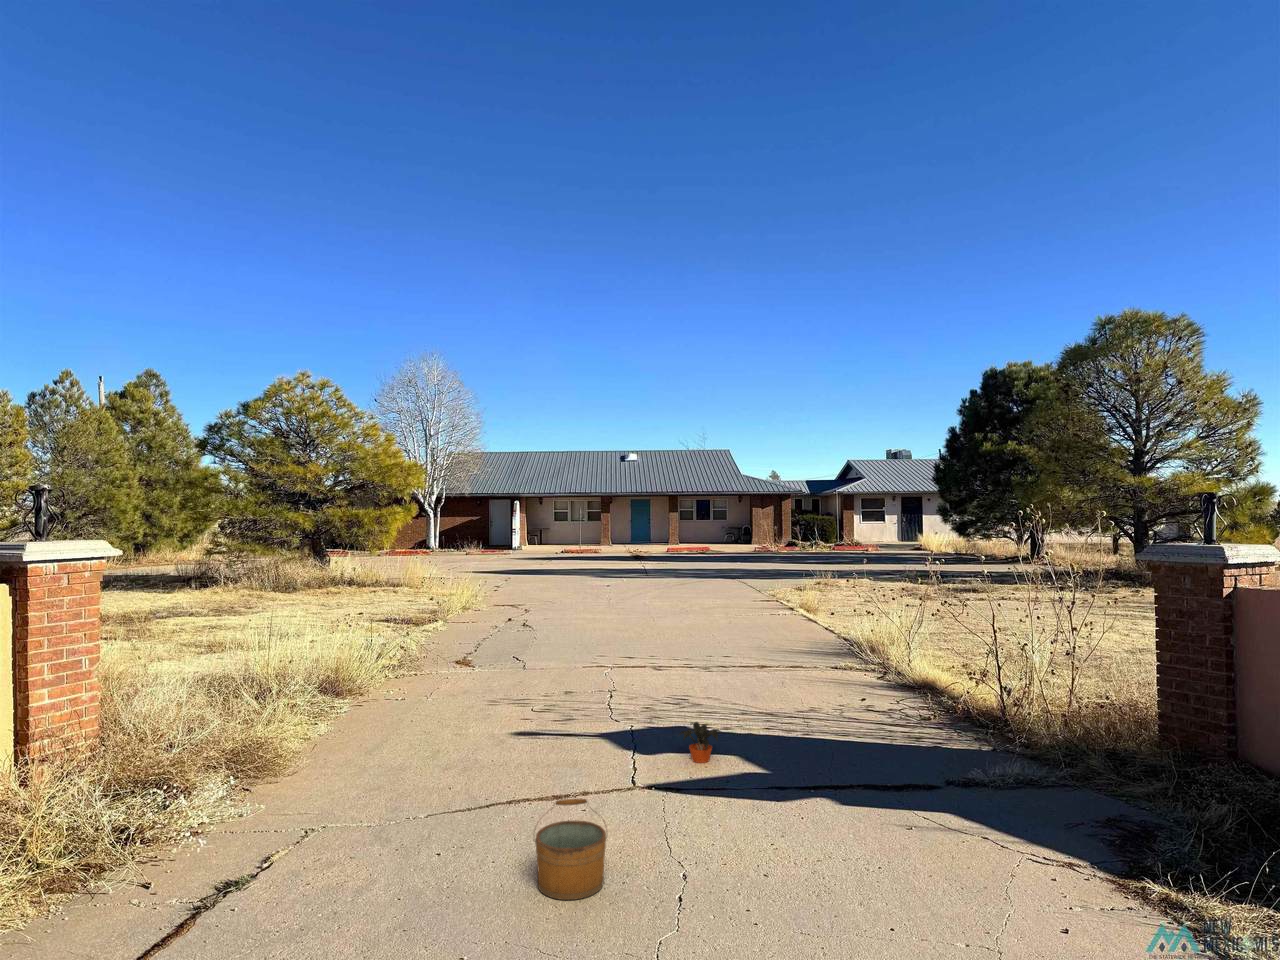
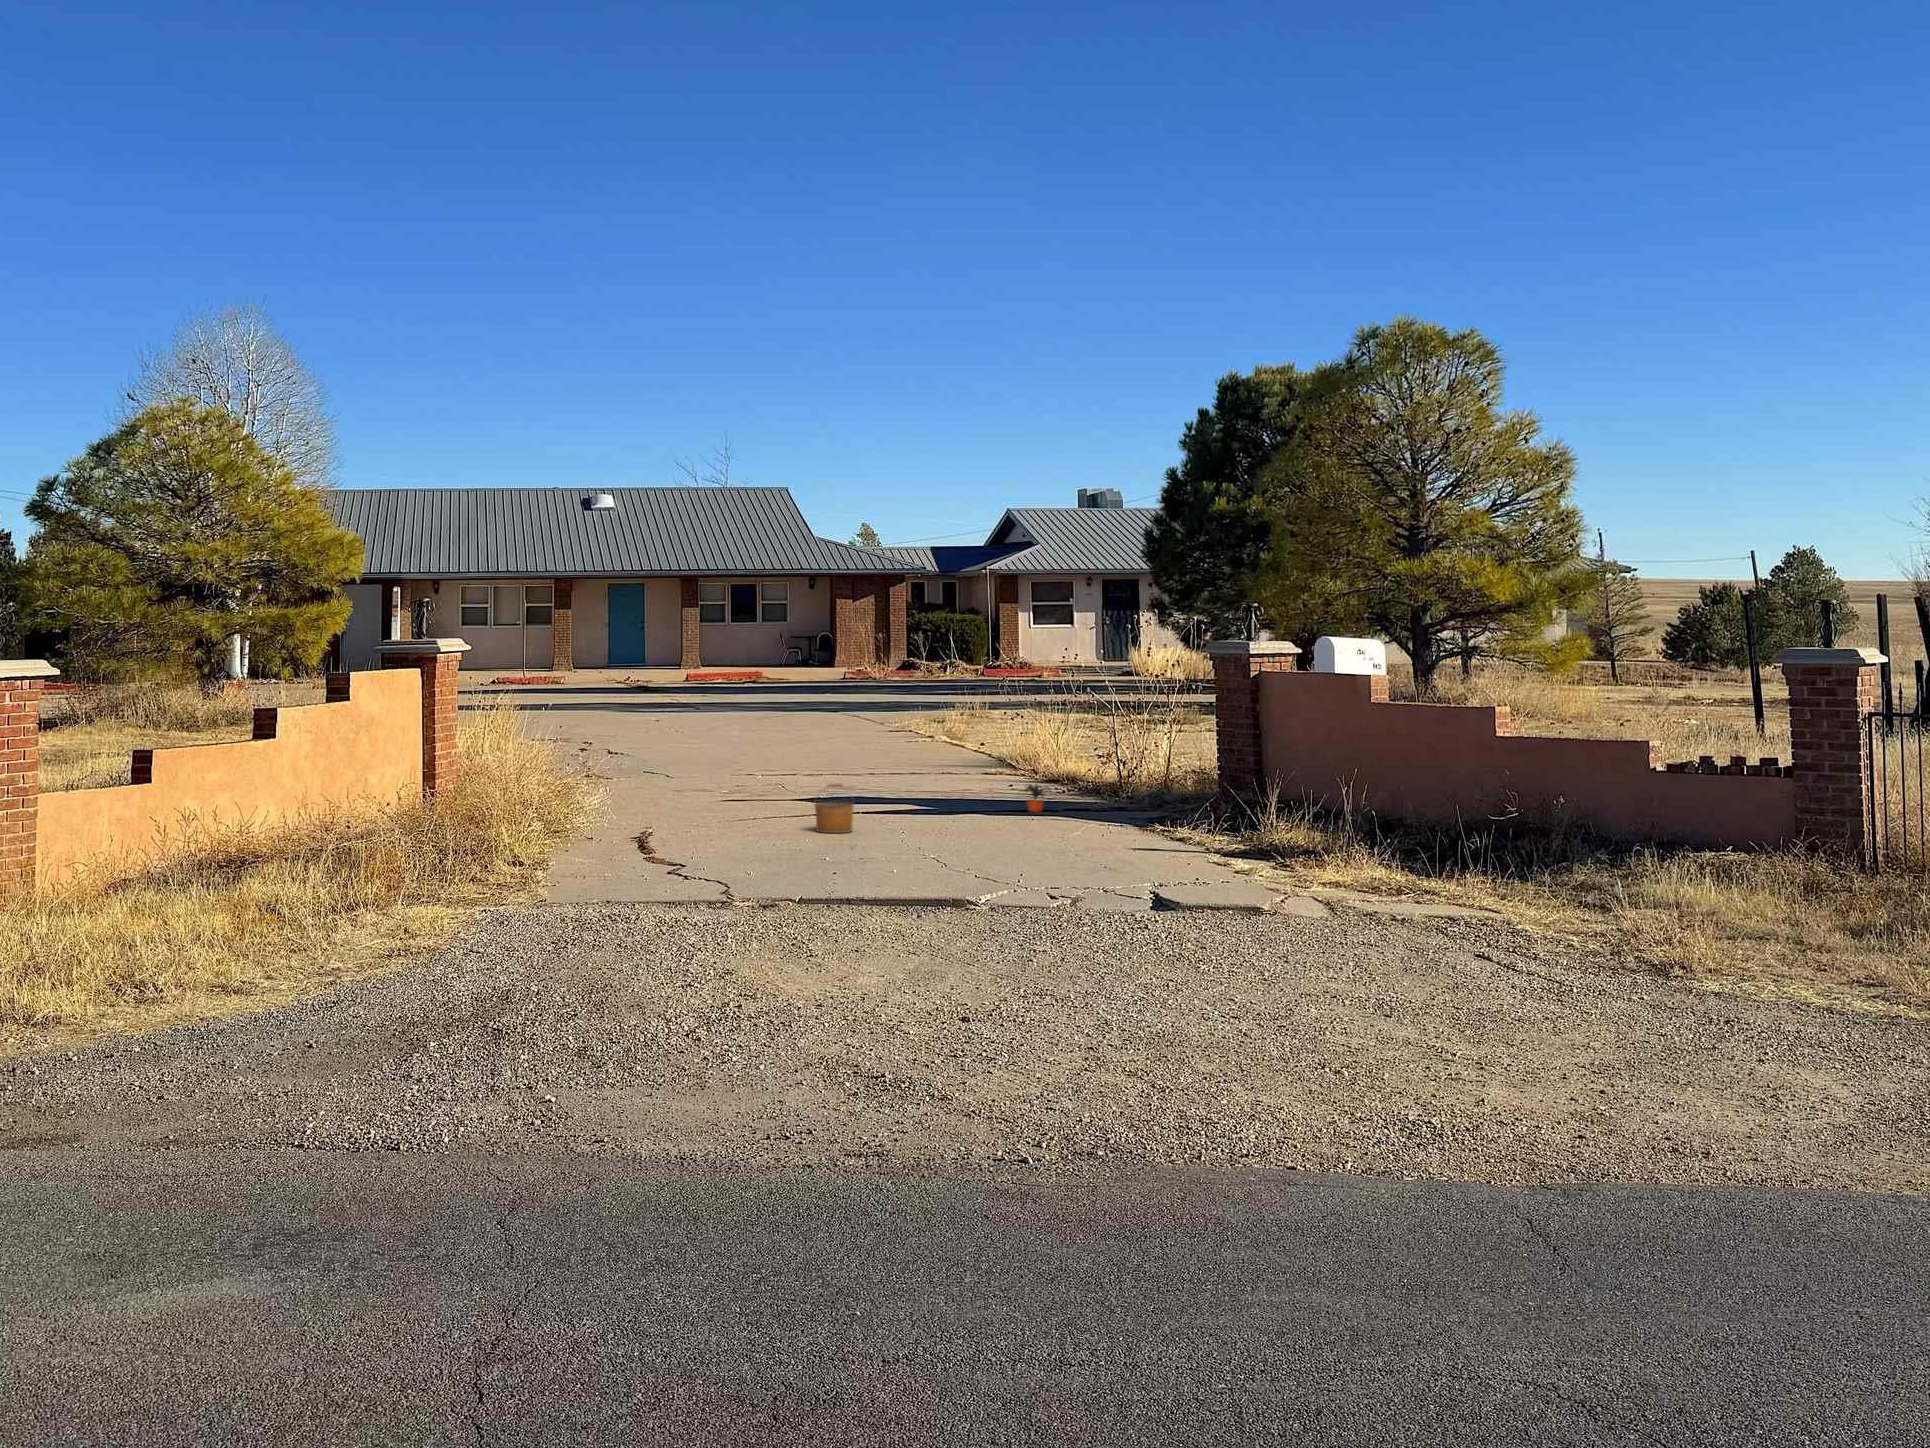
potted plant: present [680,722,721,763] -> present [1024,784,1051,812]

